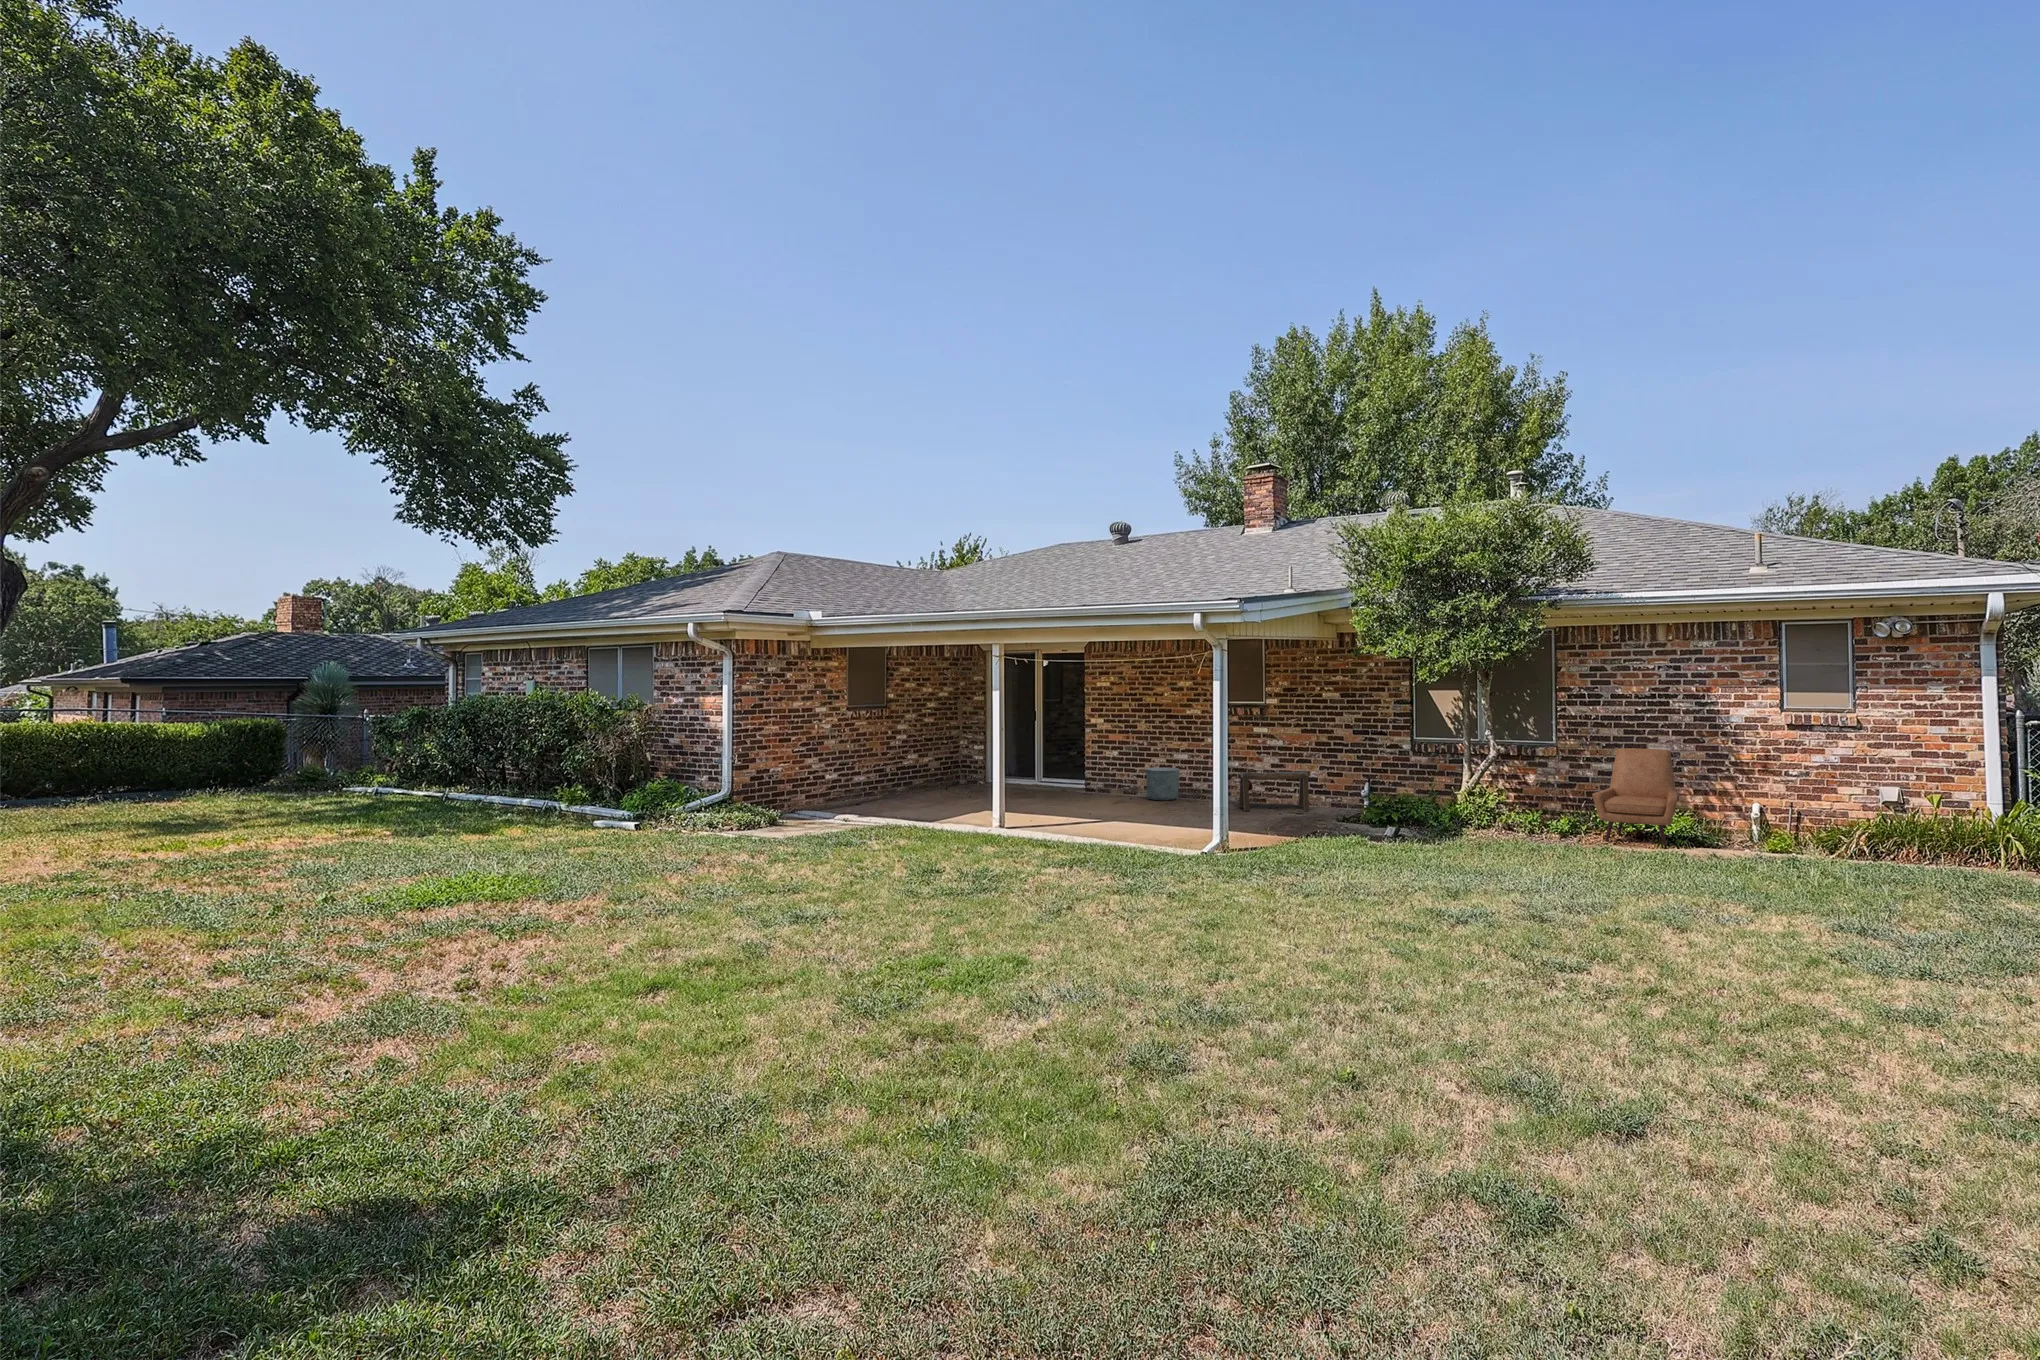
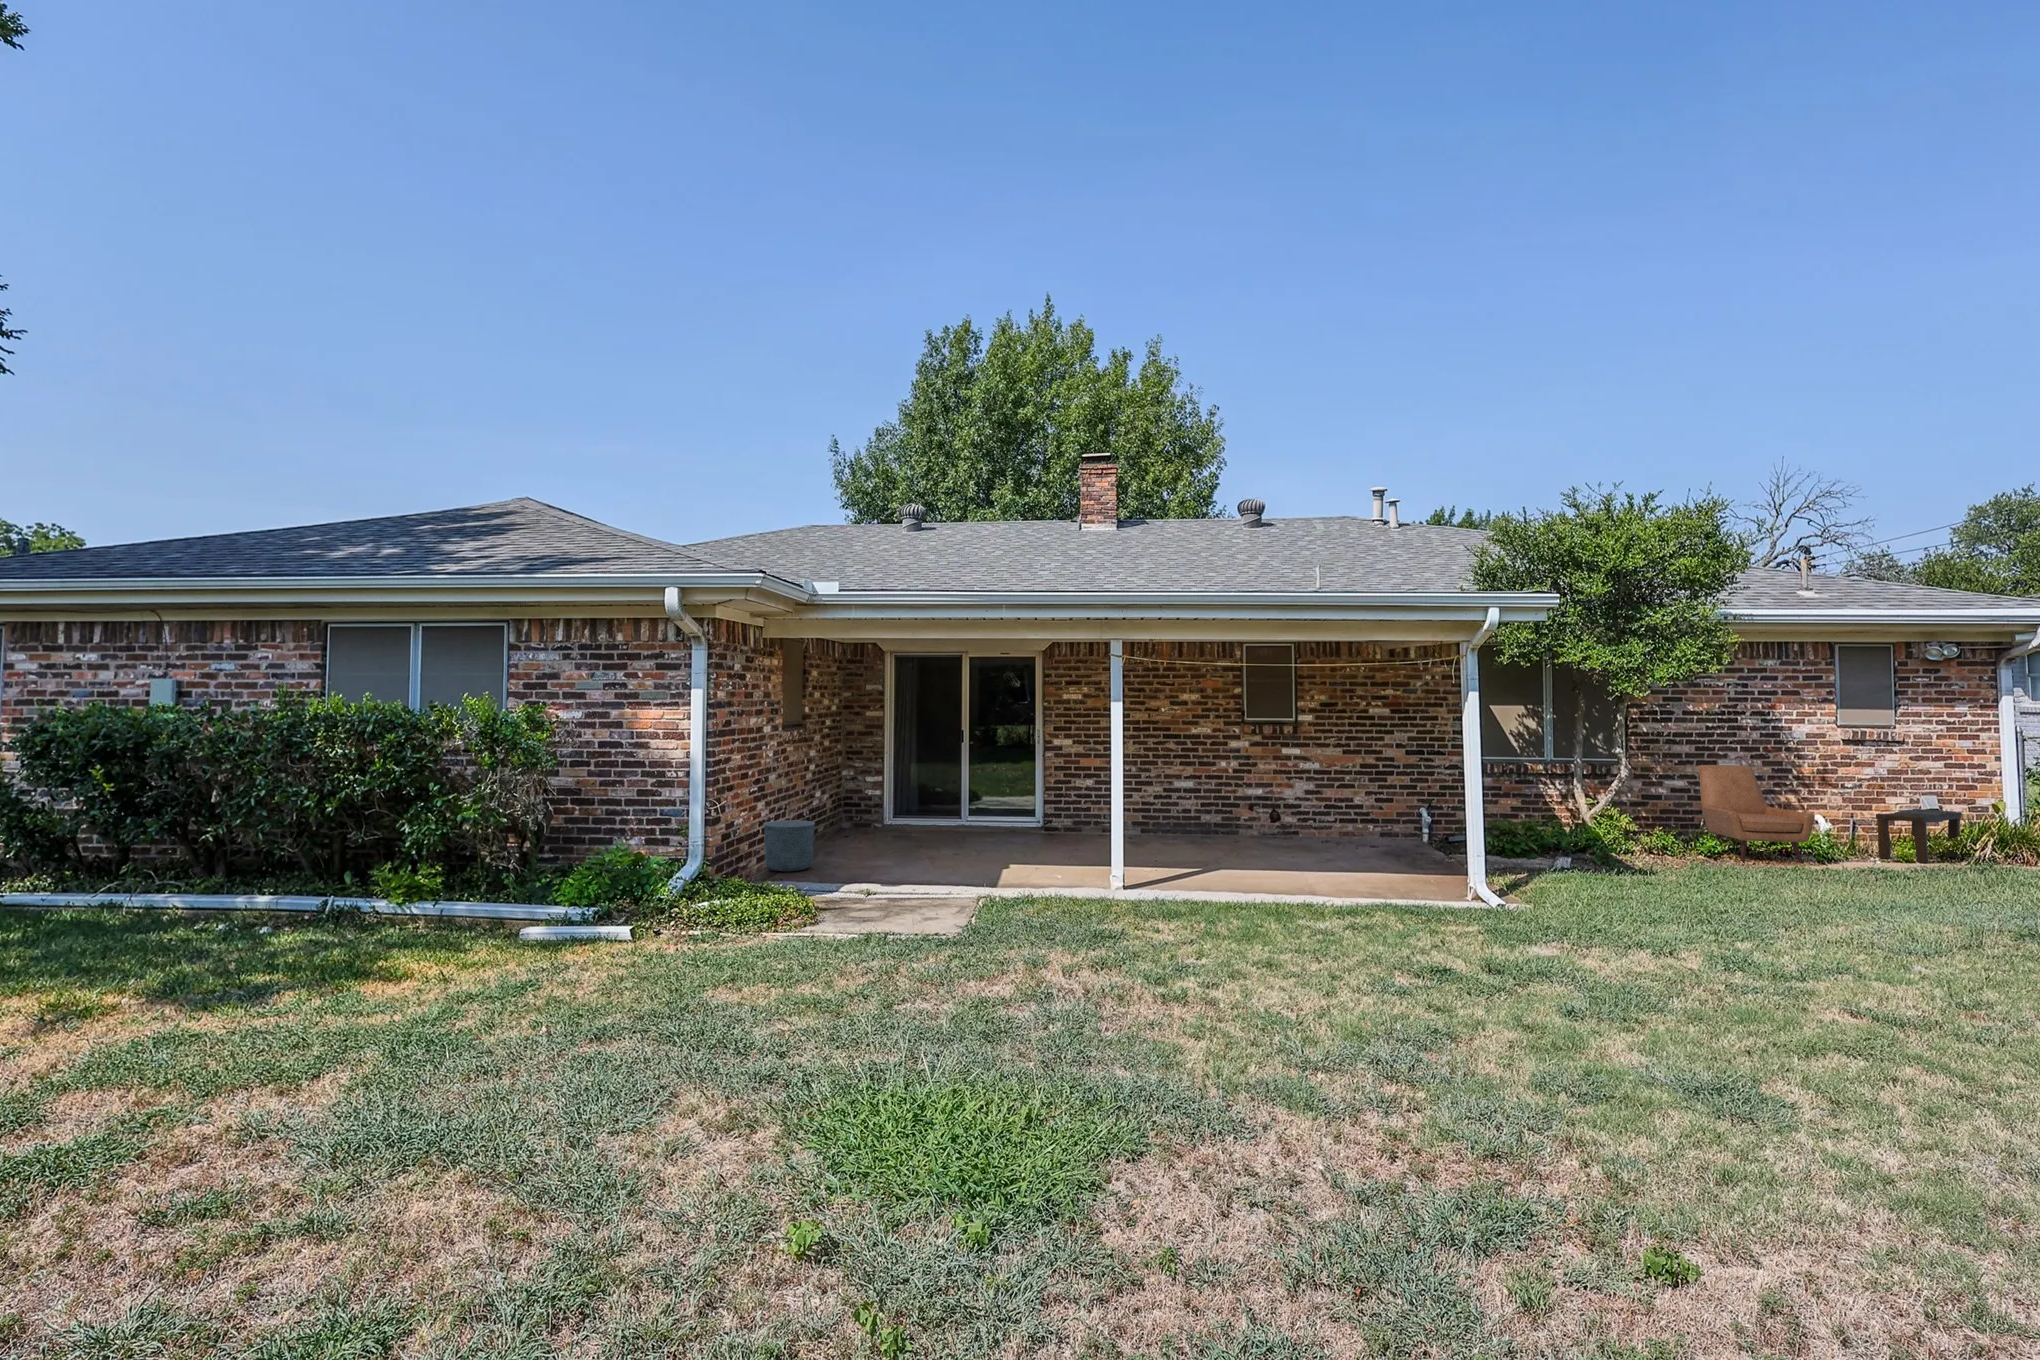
planter: present [1146,767,1179,800] -> present [764,820,815,871]
bench: present [1239,771,1309,811] -> present [1876,809,1962,863]

